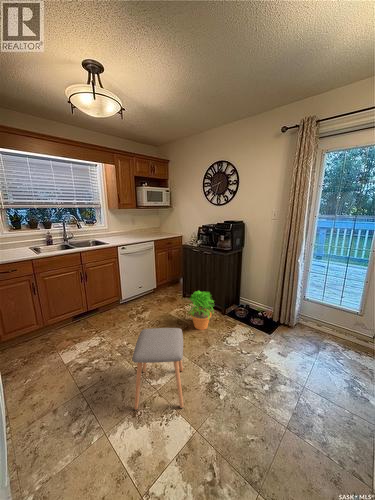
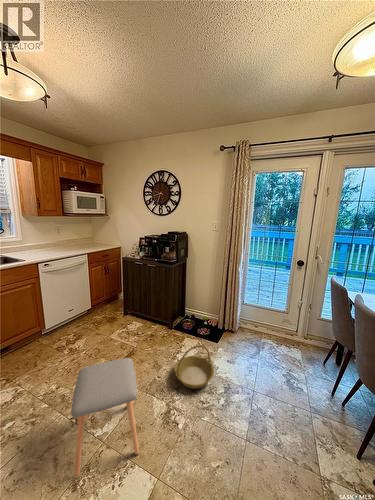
potted plant: present [189,291,214,330] -> none [131,307,164,351]
basket: none [222,330,261,370] -> present [175,345,214,389]

